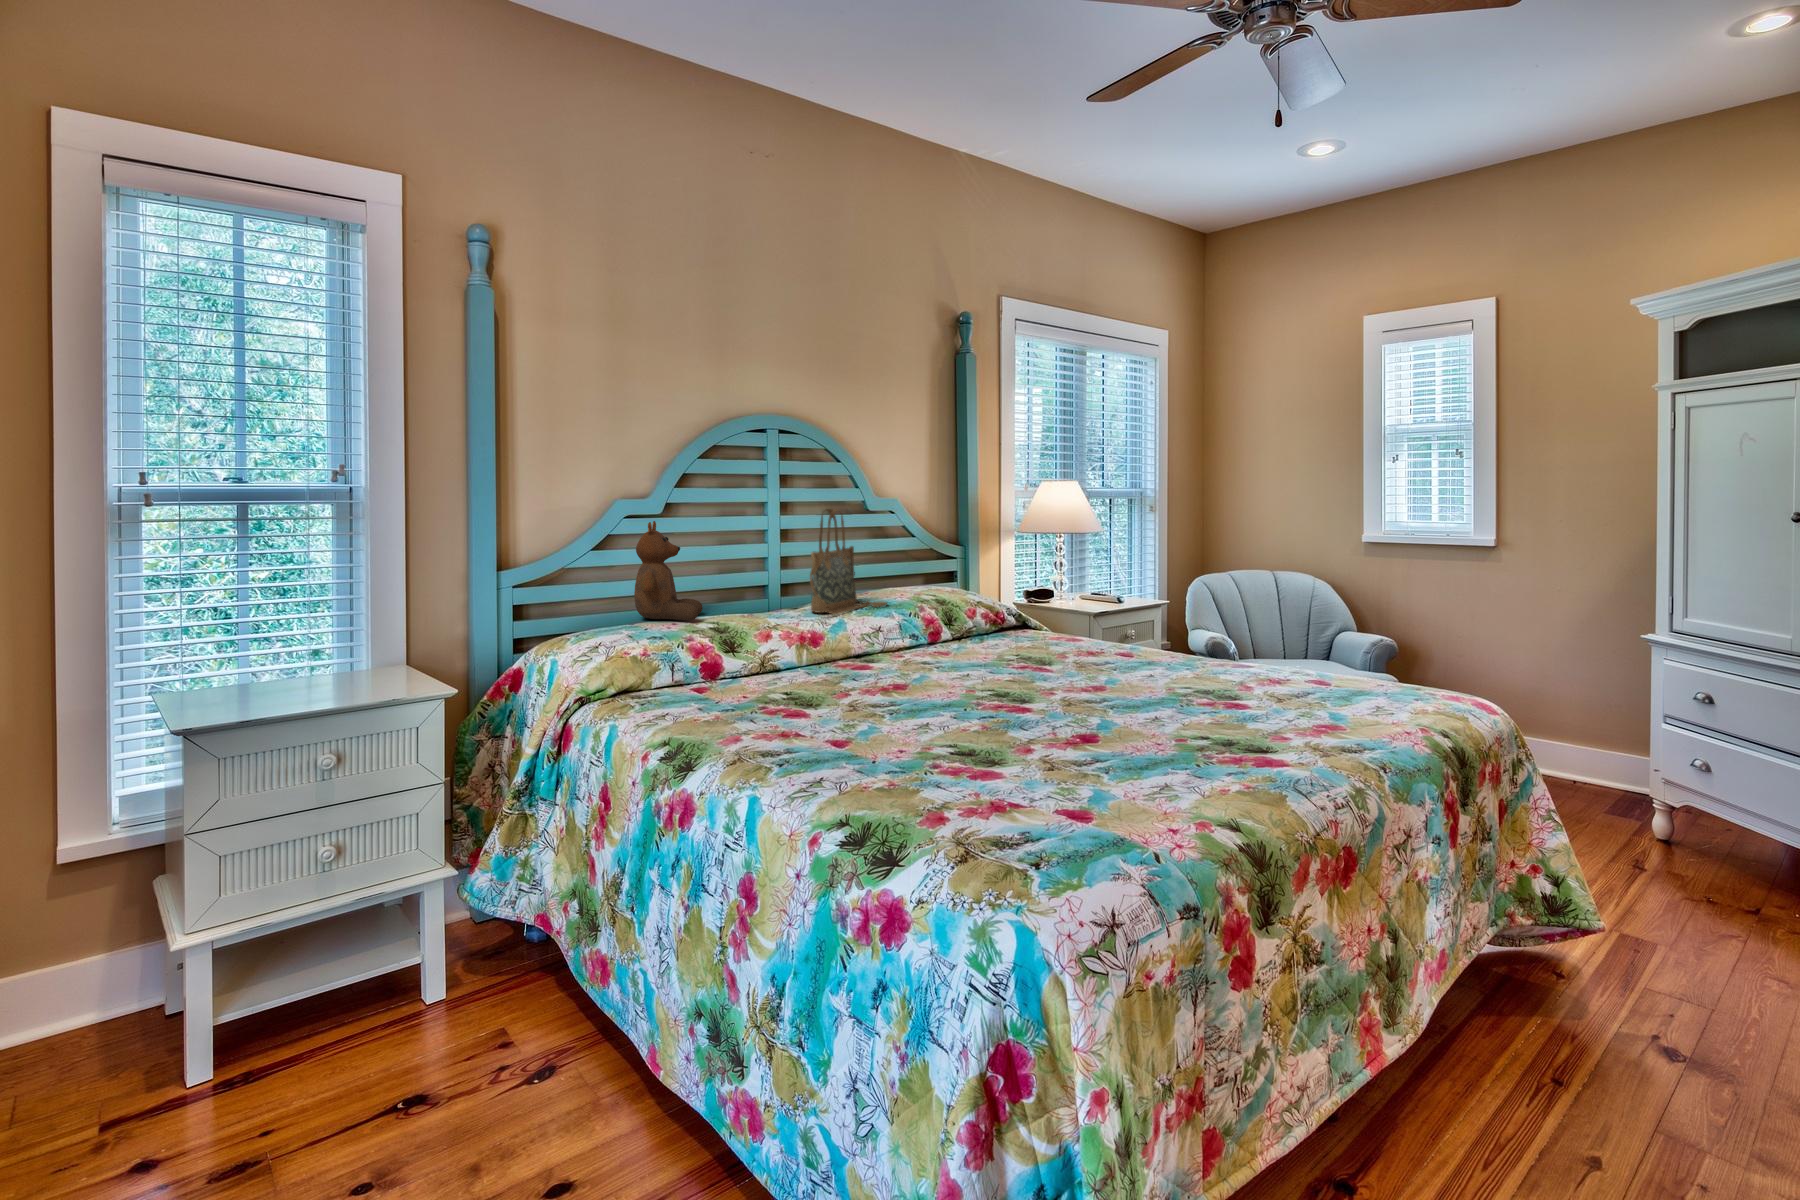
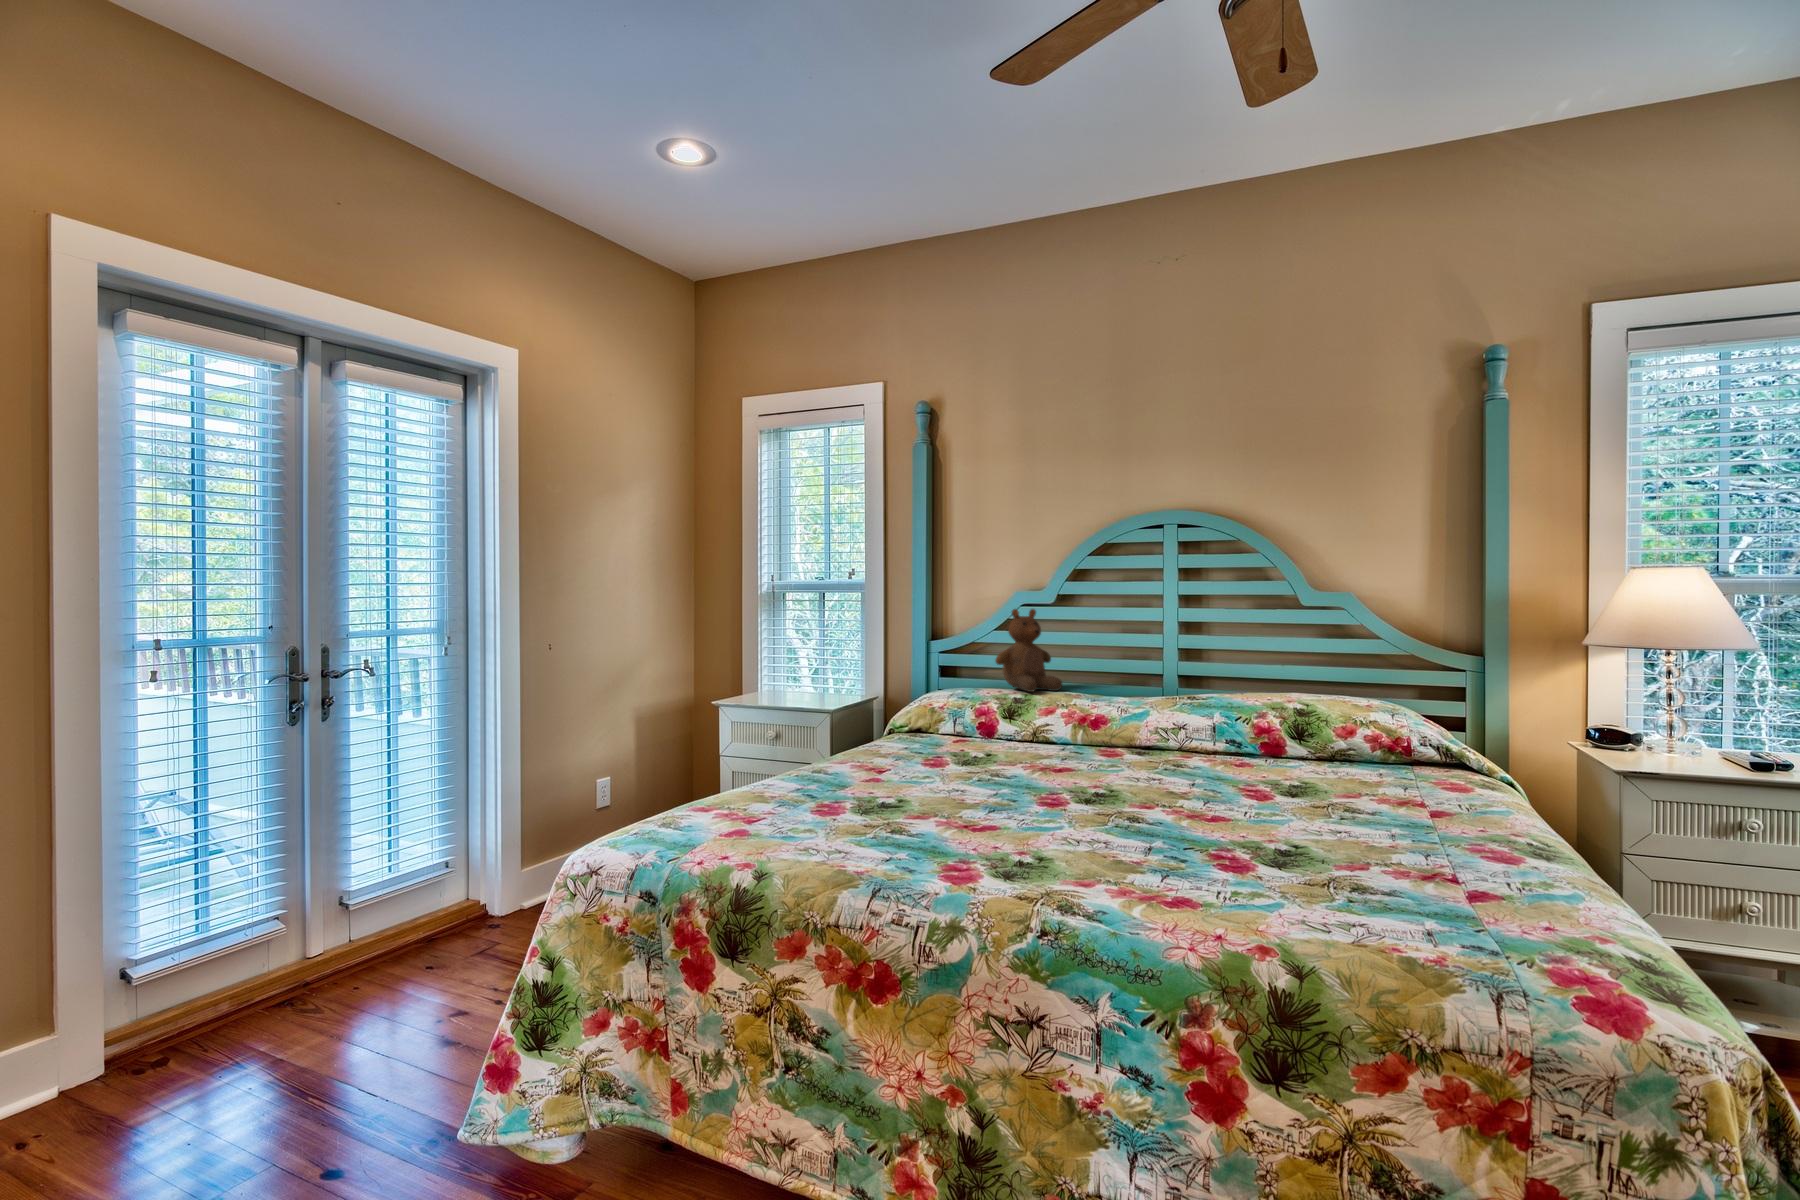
handbag: present [810,509,887,615] -> none [1118,600,1234,705]

